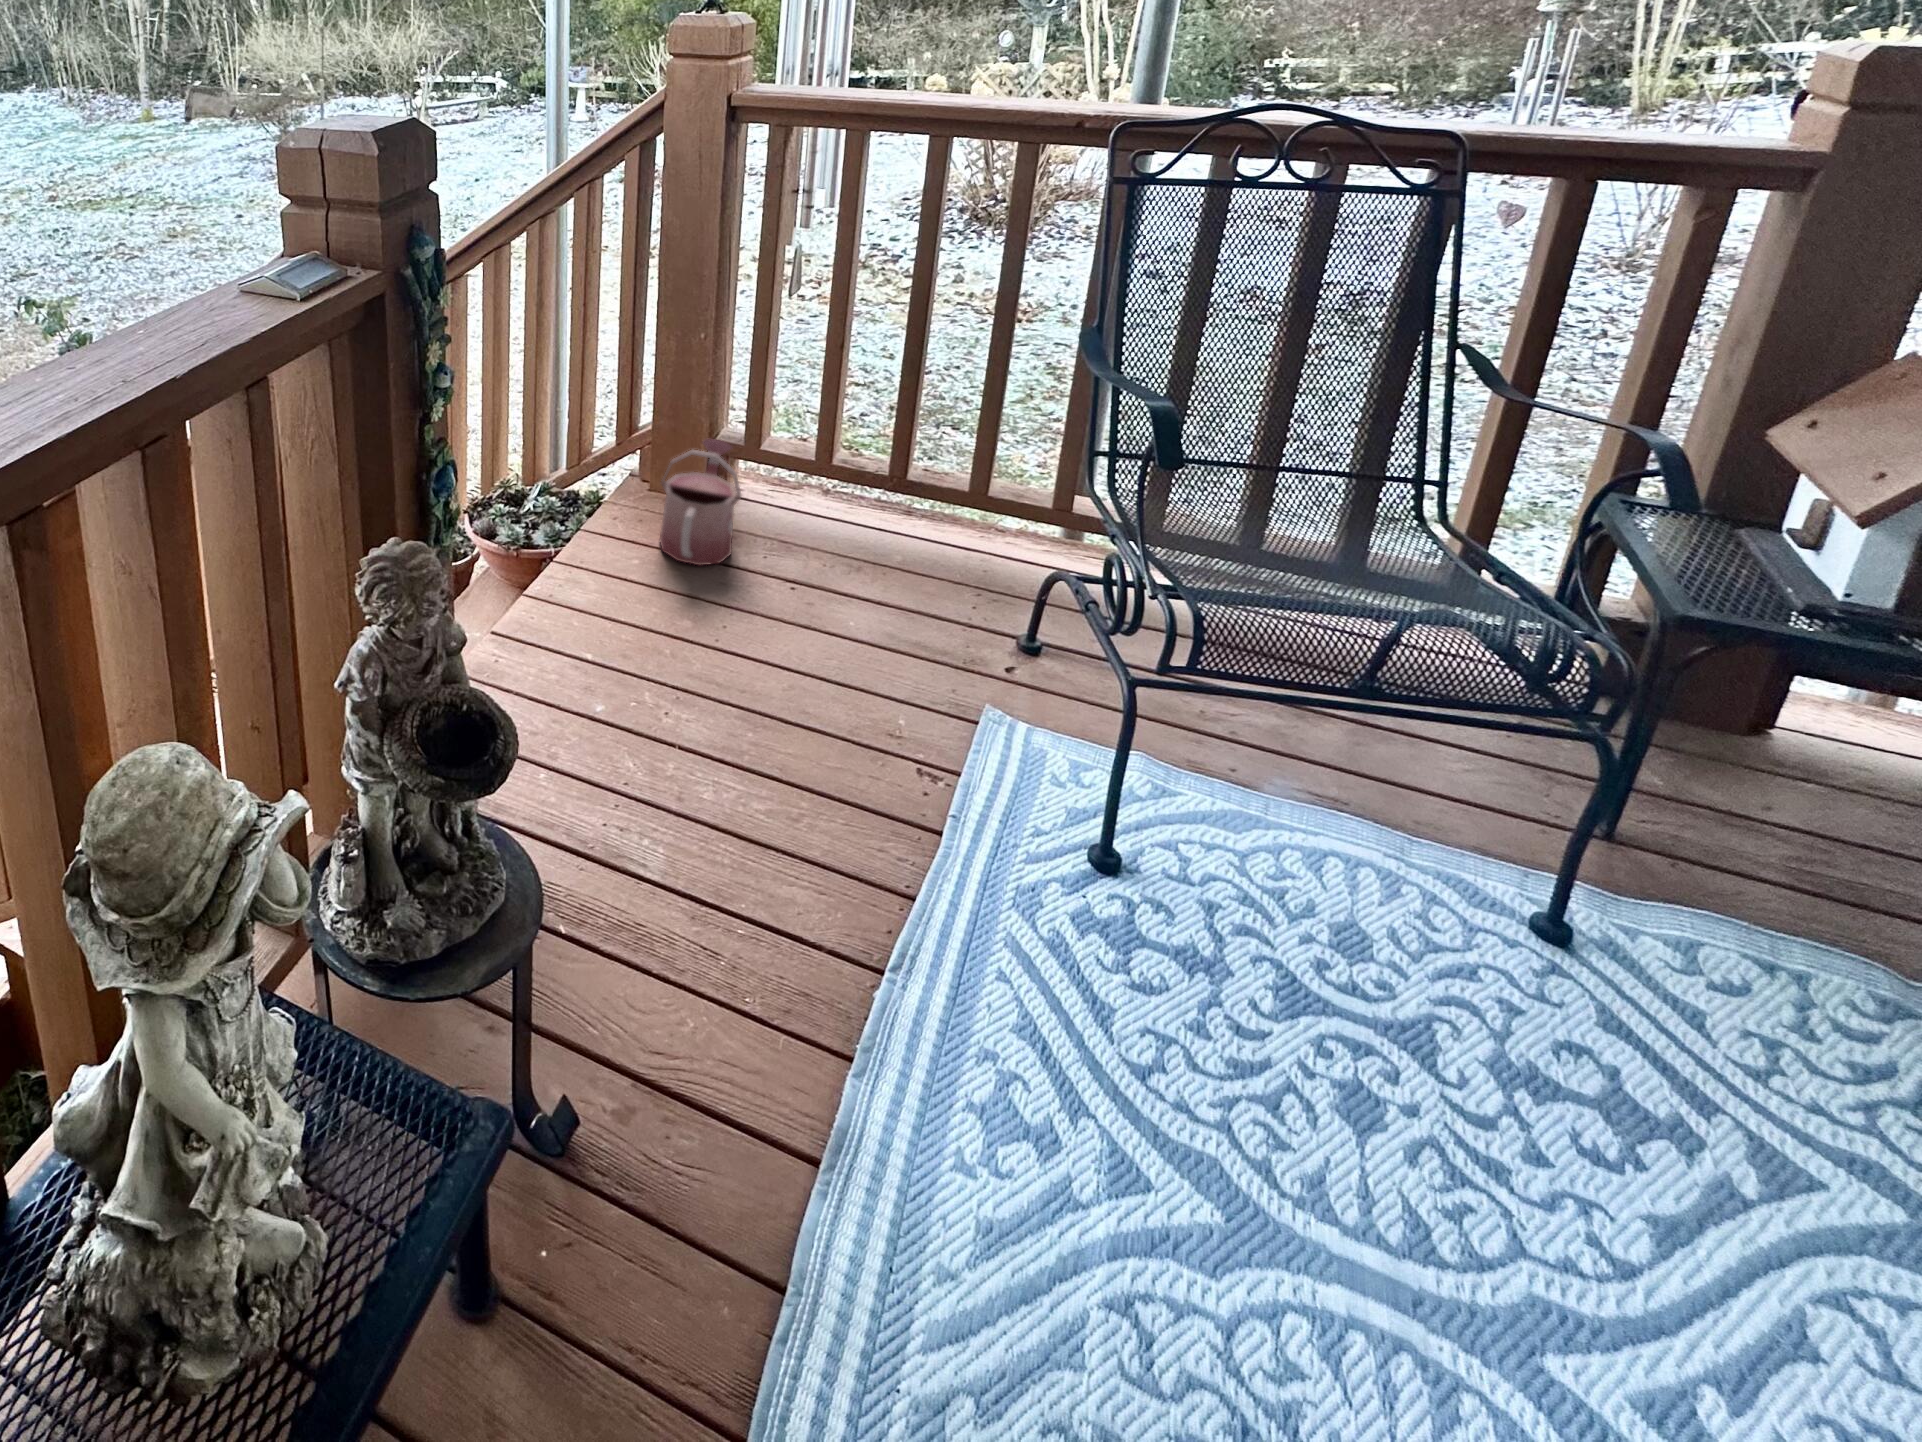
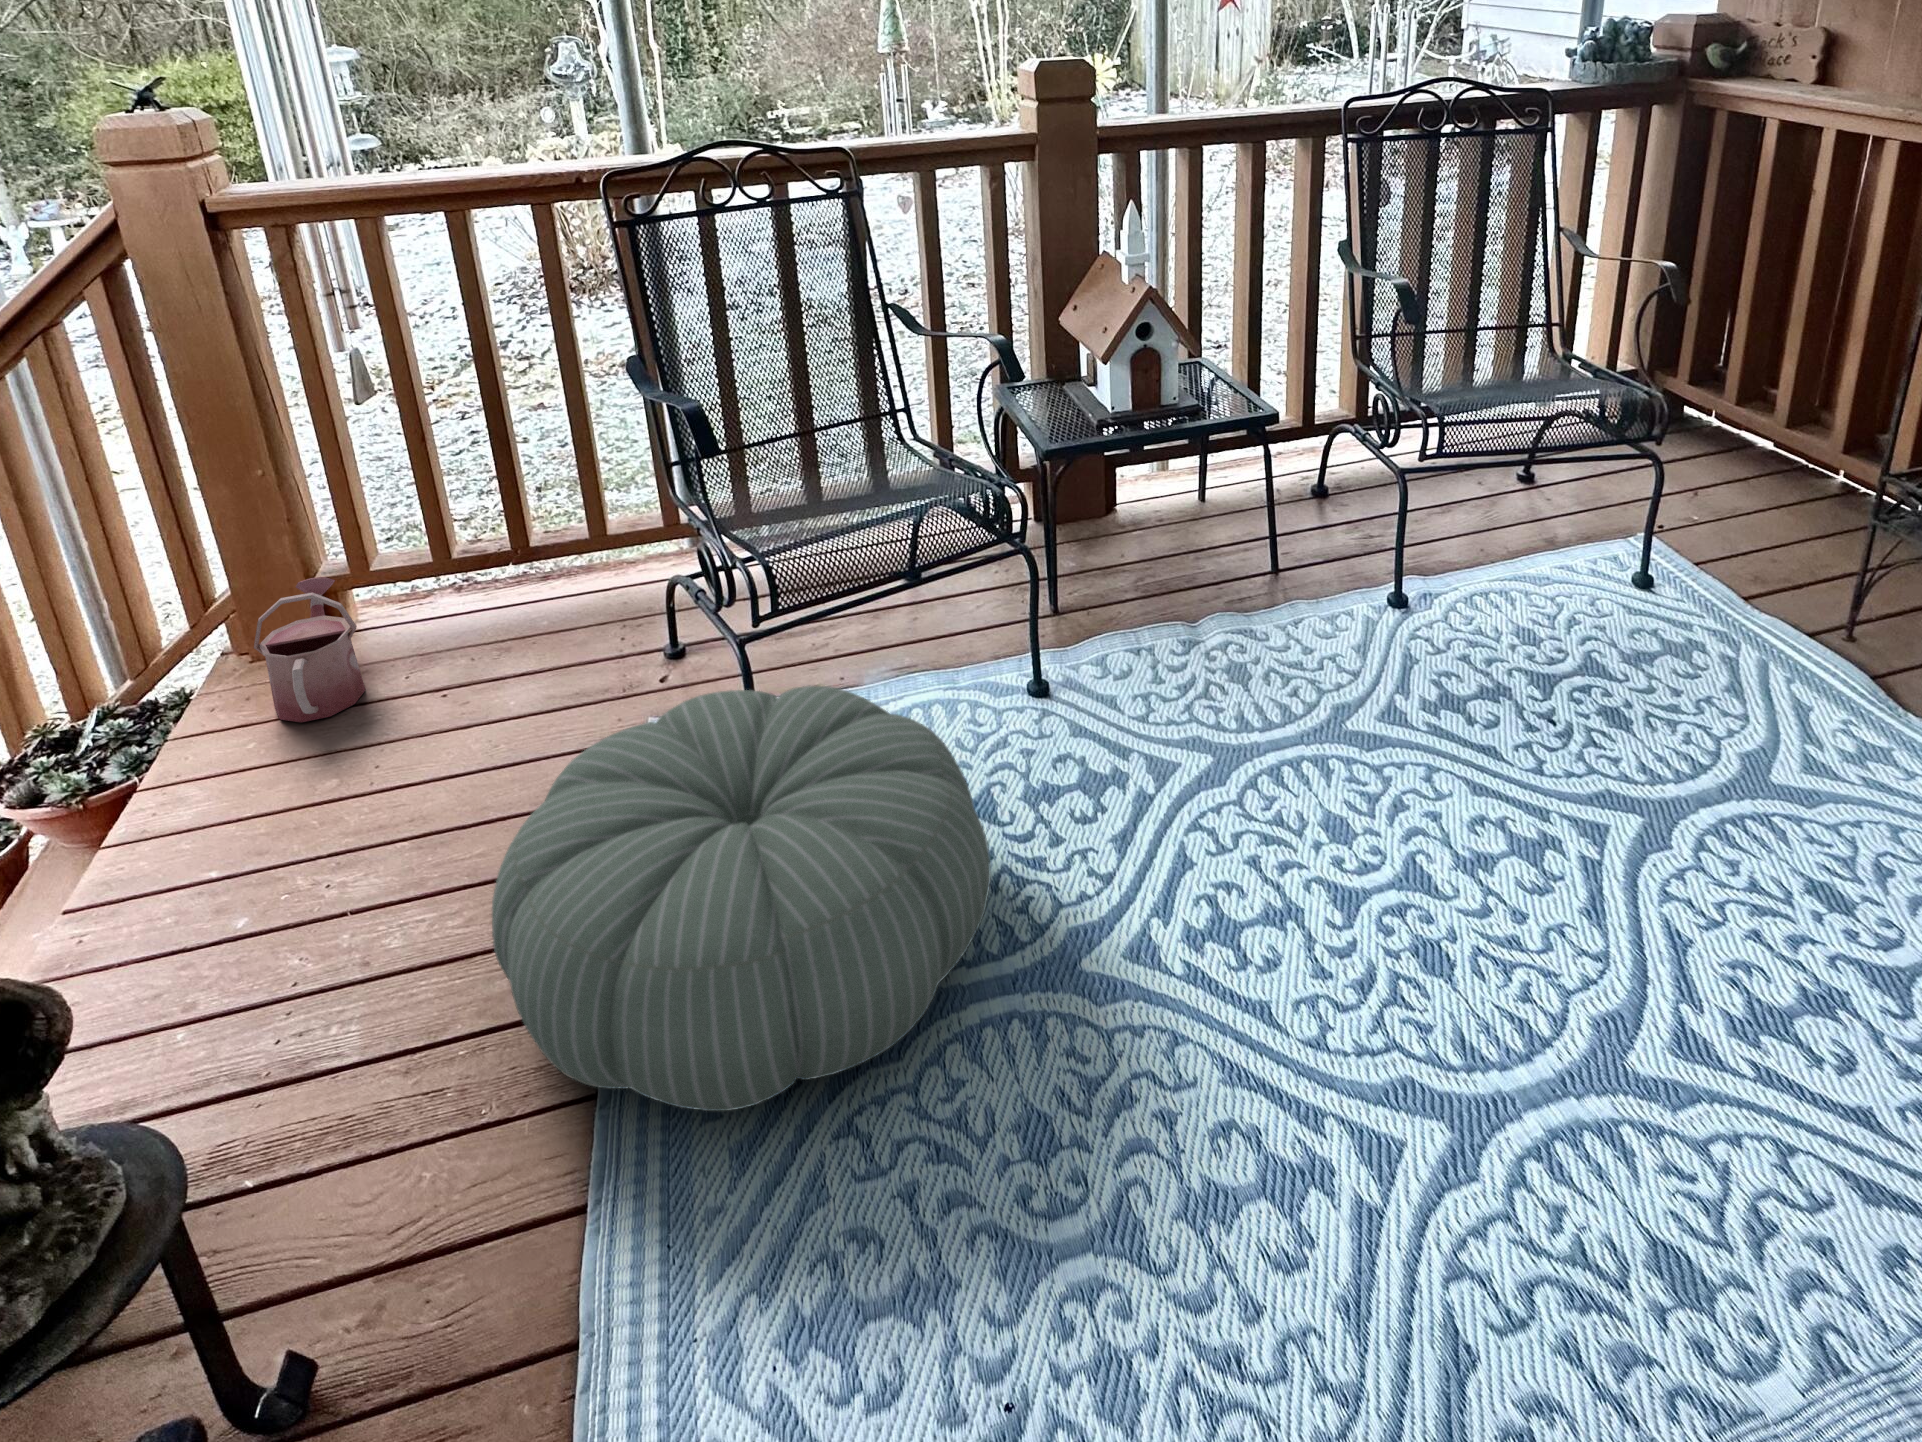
pouf: none [803,716,1437,1261] -> present [492,686,991,1111]

